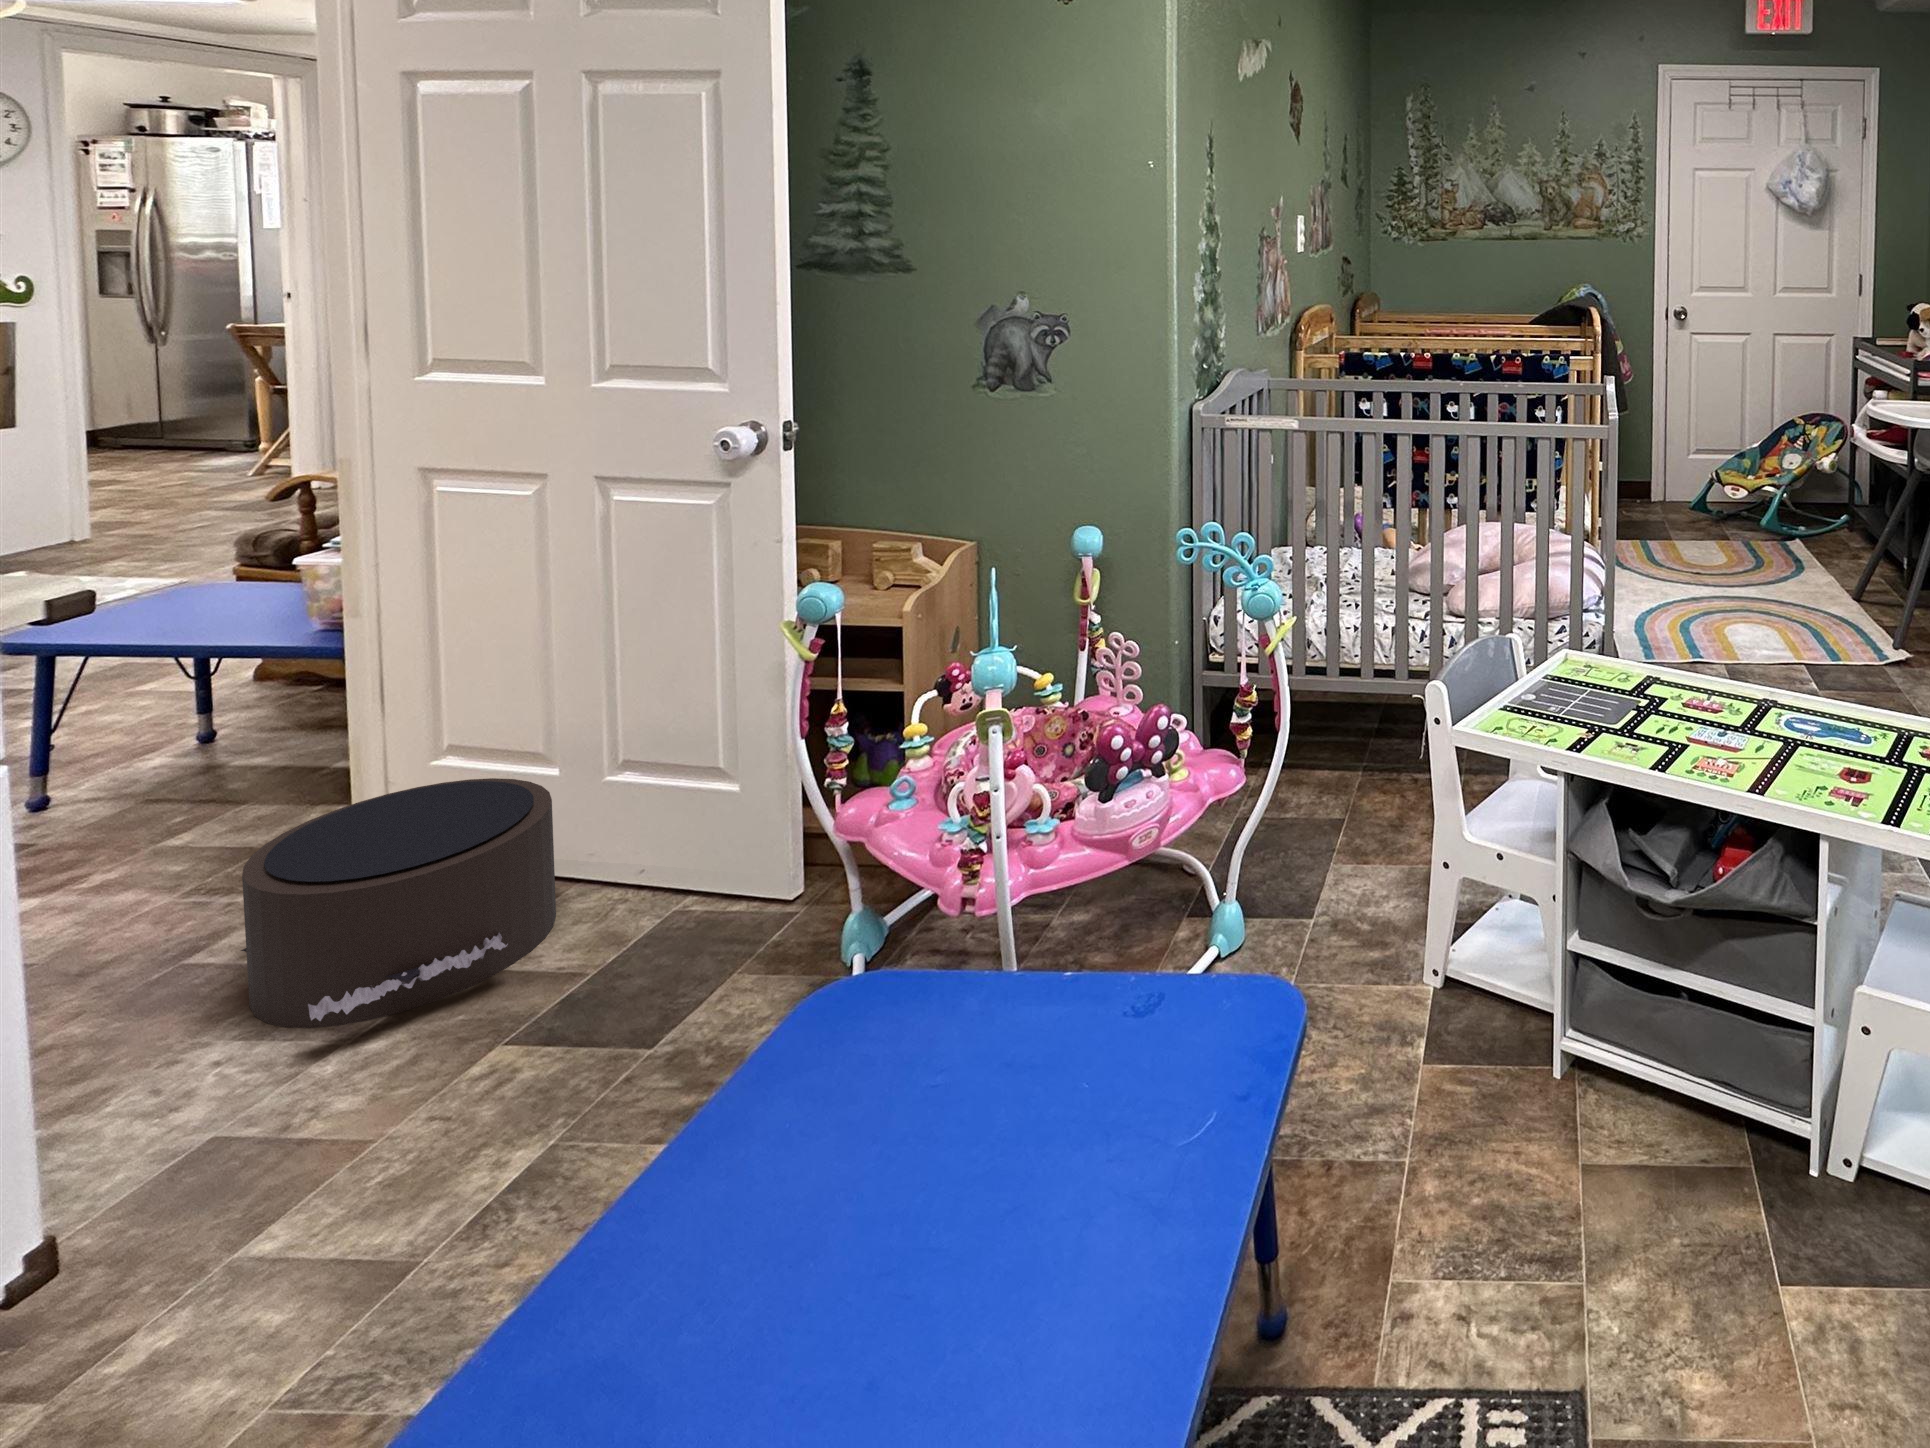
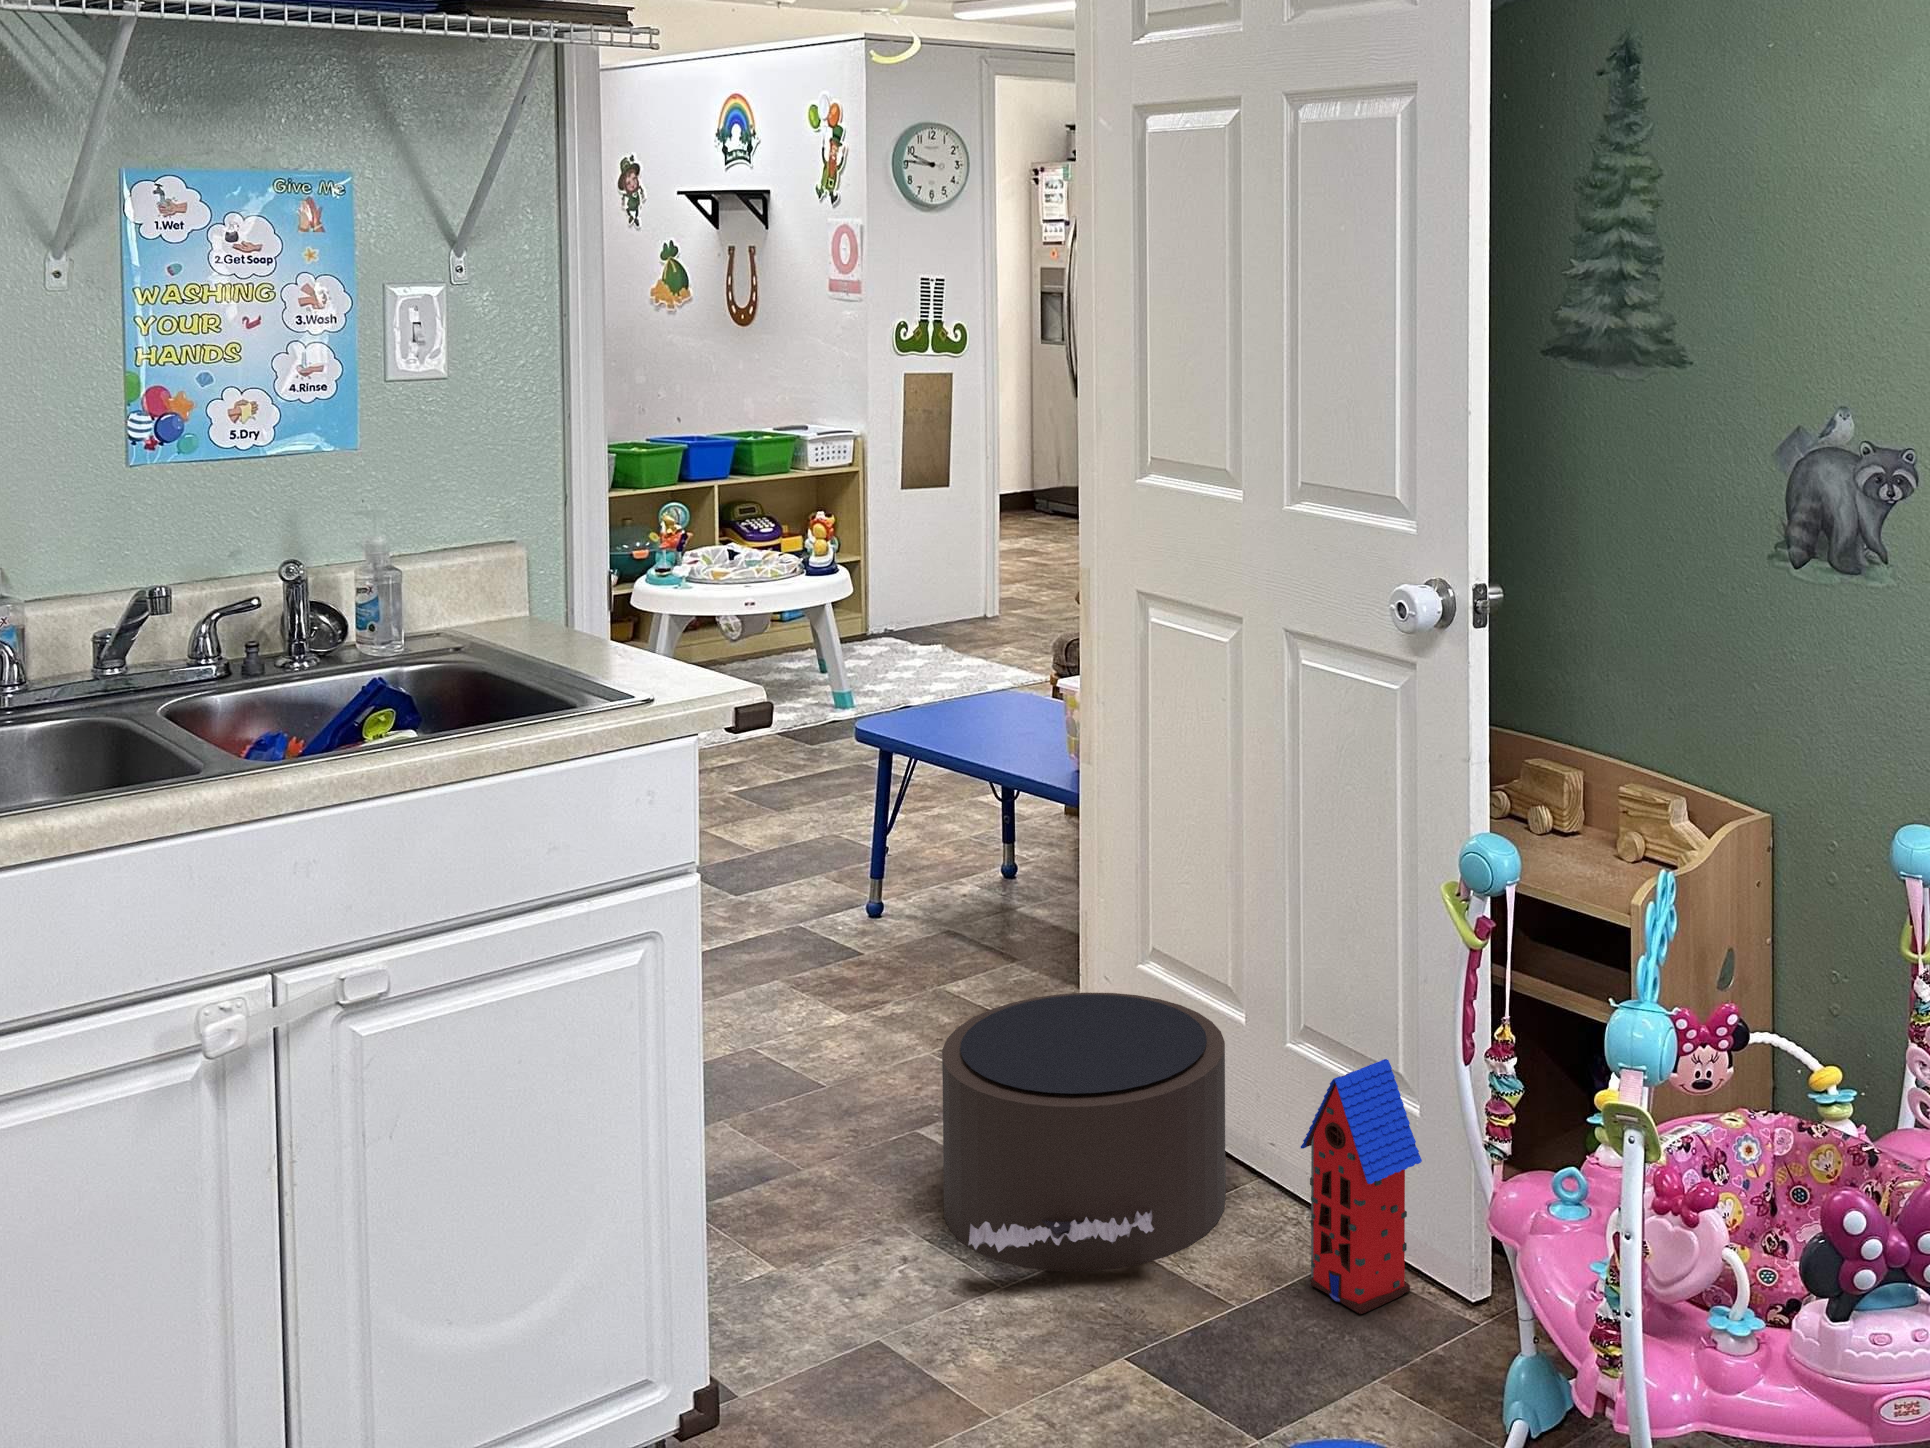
toy house: none [643,760,749,940] -> present [1301,1059,1422,1314]

